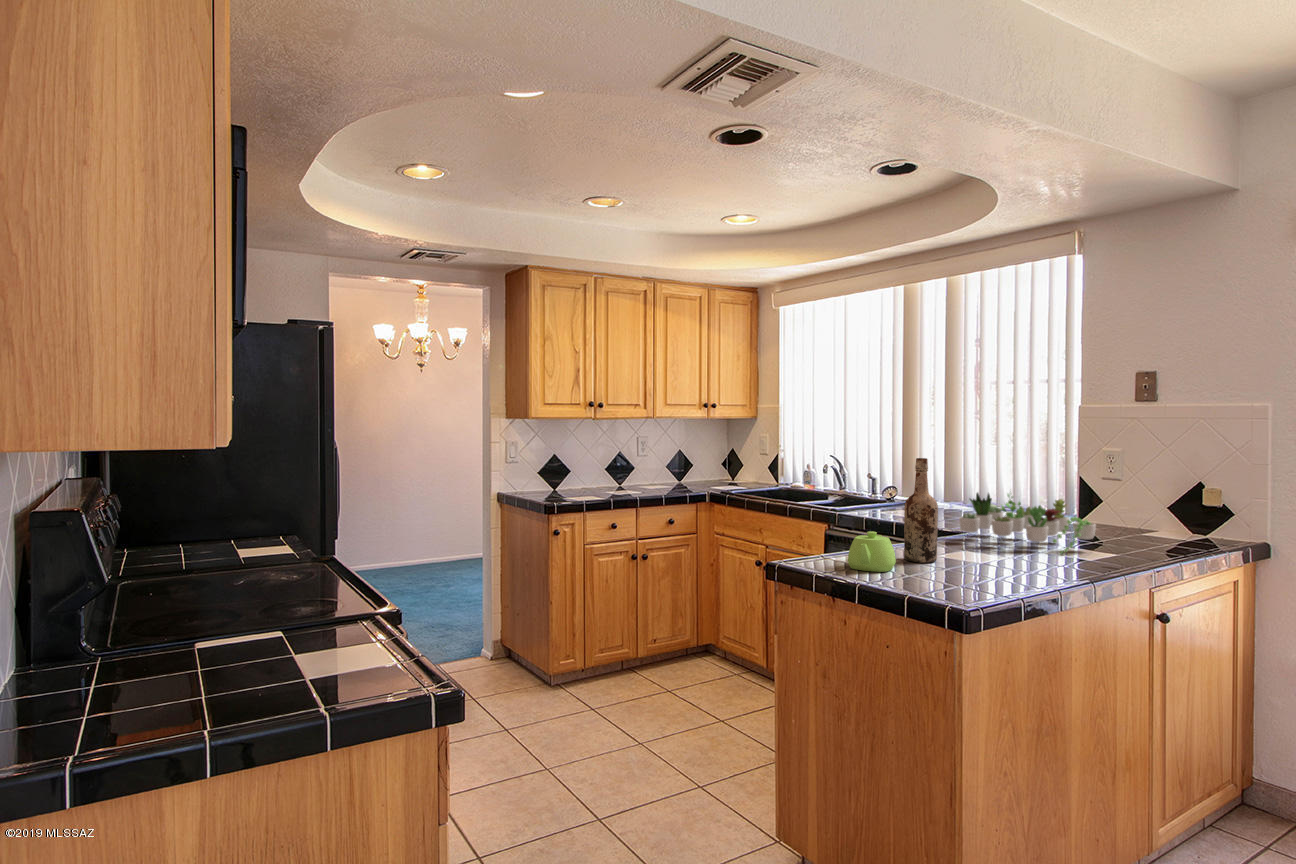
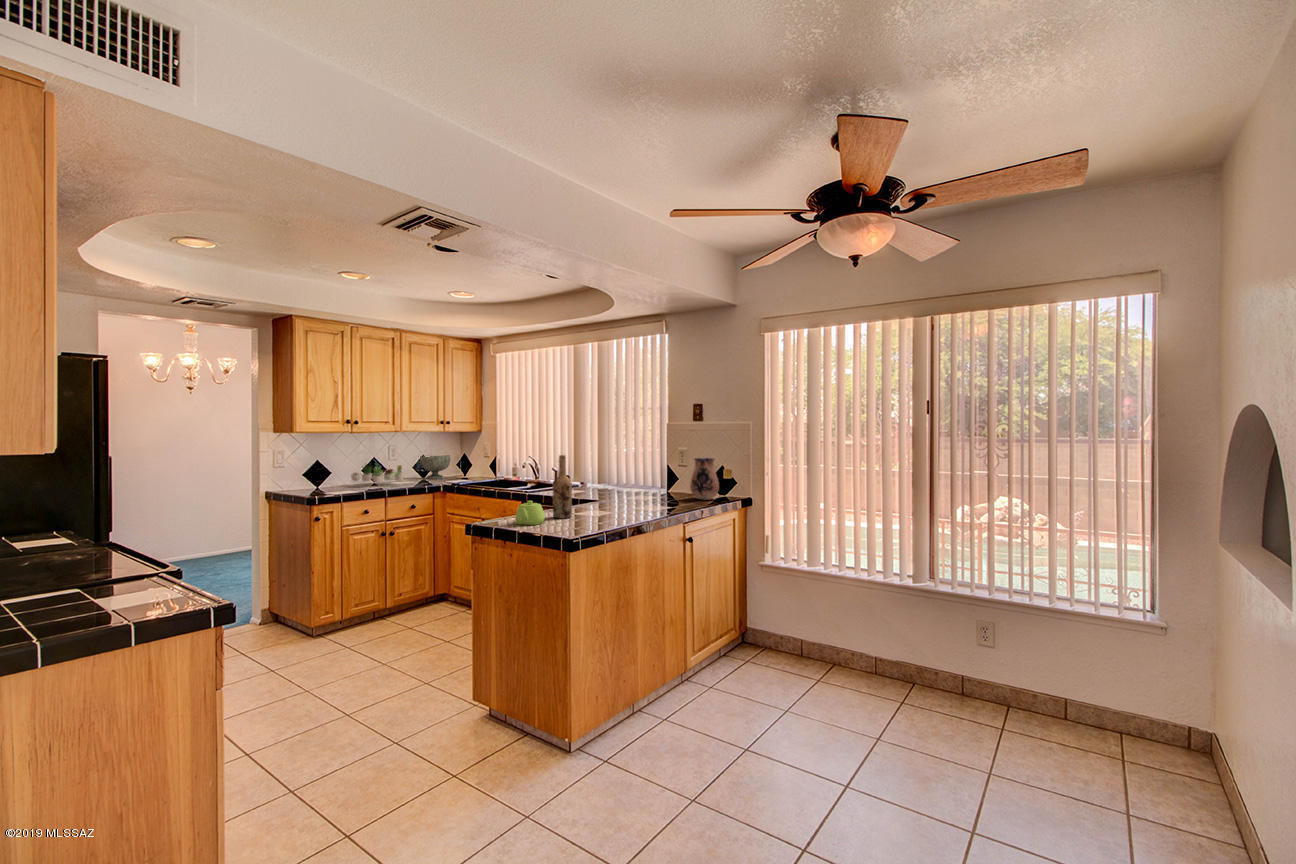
decorative bowl: none [675,451,716,483] -> present [420,455,451,479]
ceramic pitcher: none [1133,467,1194,541] -> present [690,458,719,500]
succulent plant: present [959,493,1096,554] -> present [351,464,404,483]

